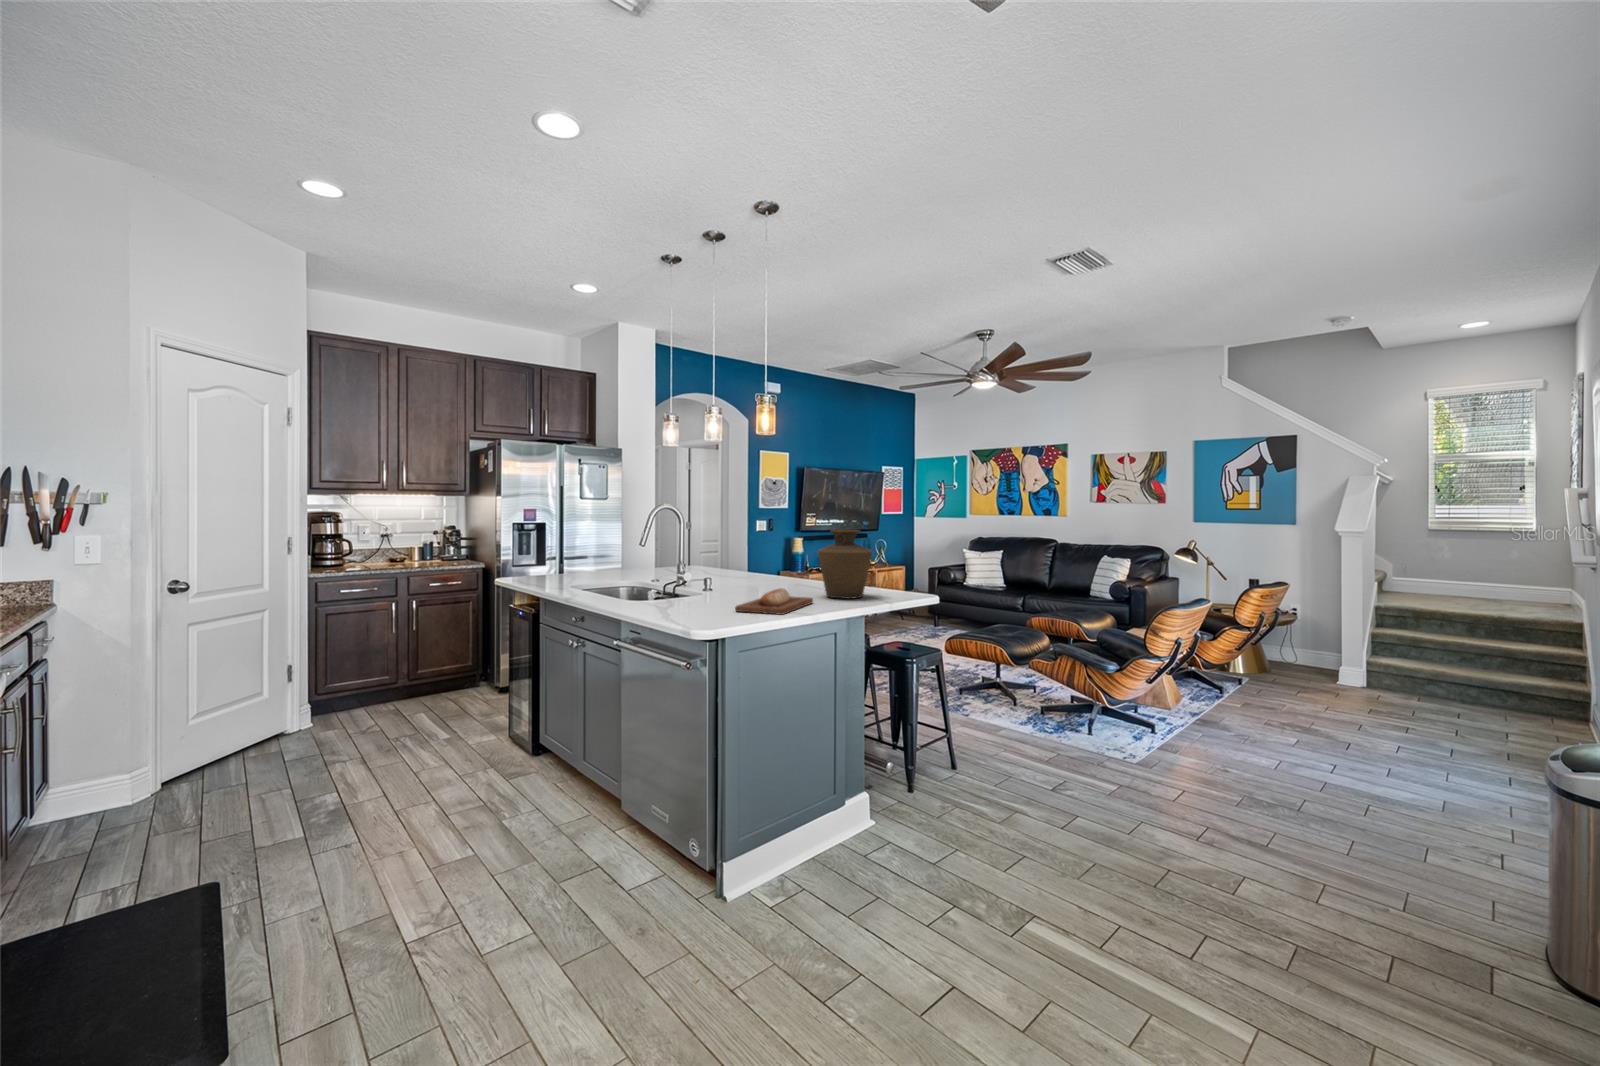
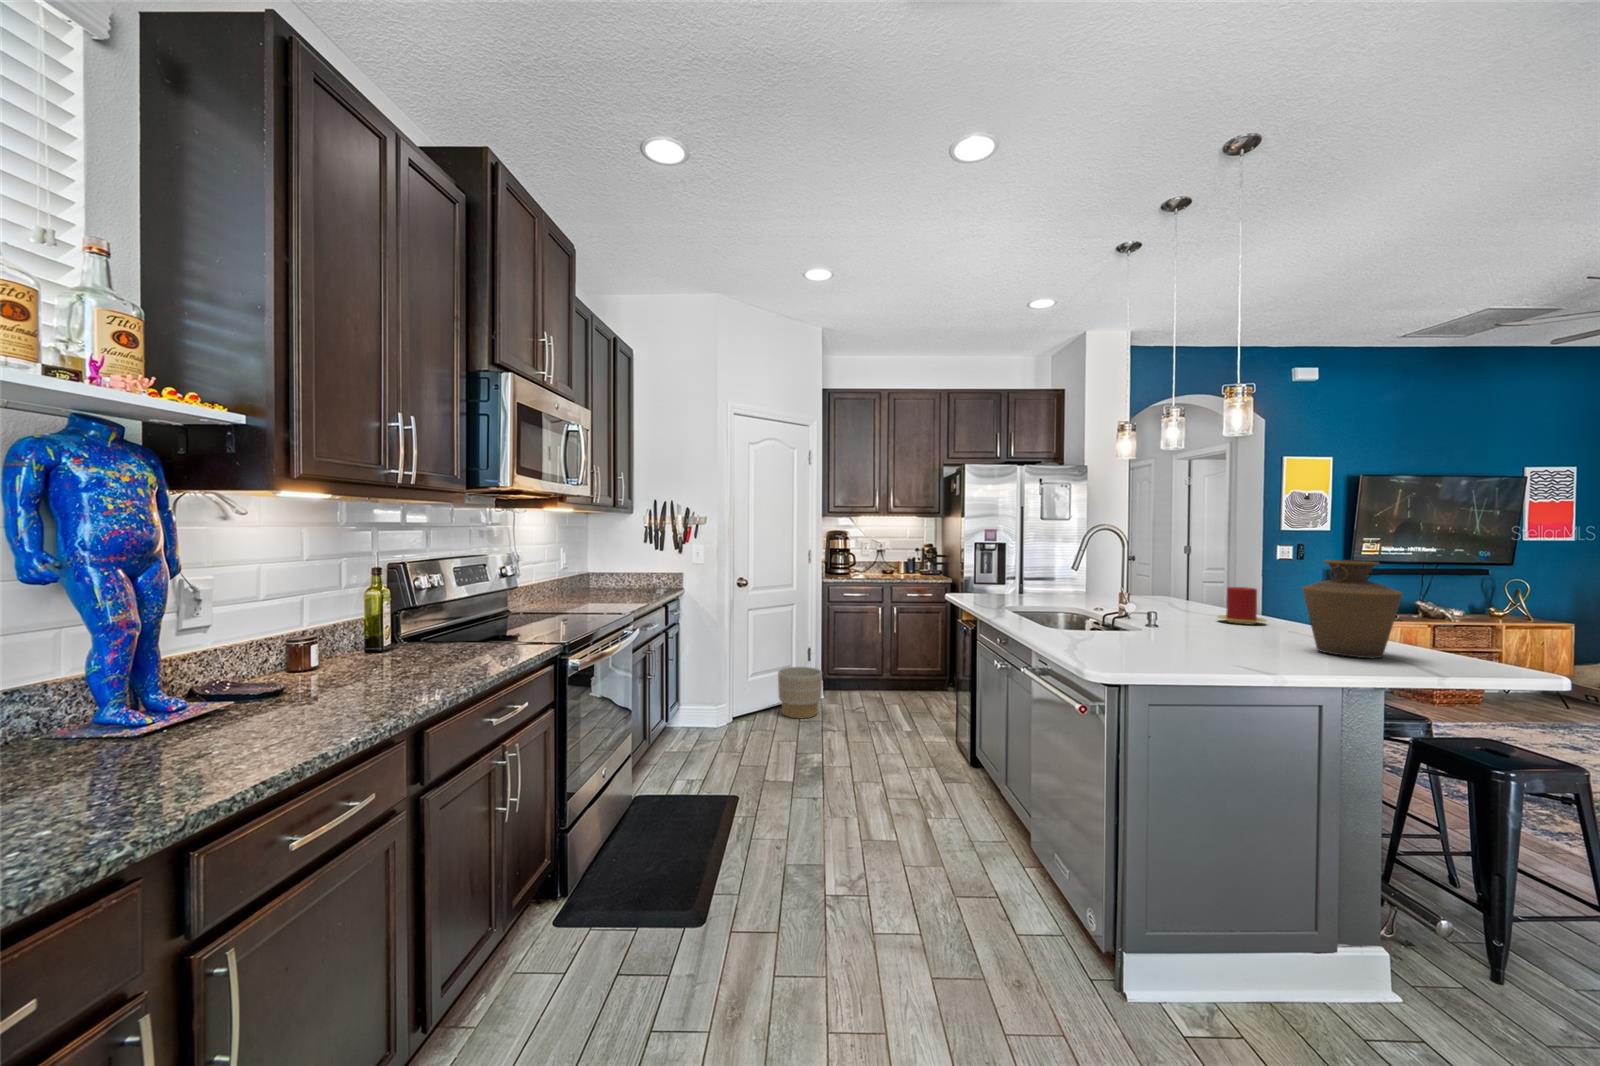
candle: none [750,554,783,584] -> present [1217,587,1266,624]
bread loaf: present [735,588,813,615] -> none [1158,632,1286,666]
planter: none [244,690,318,761] -> present [778,667,822,718]

